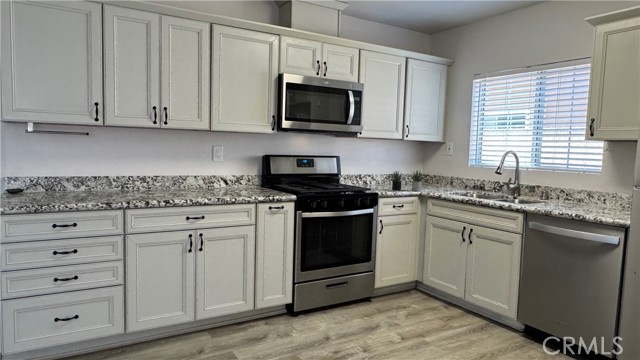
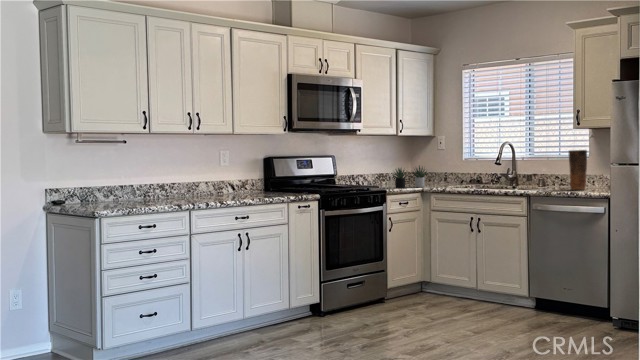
vase: none [579,164,605,211] -> present [569,150,587,190]

